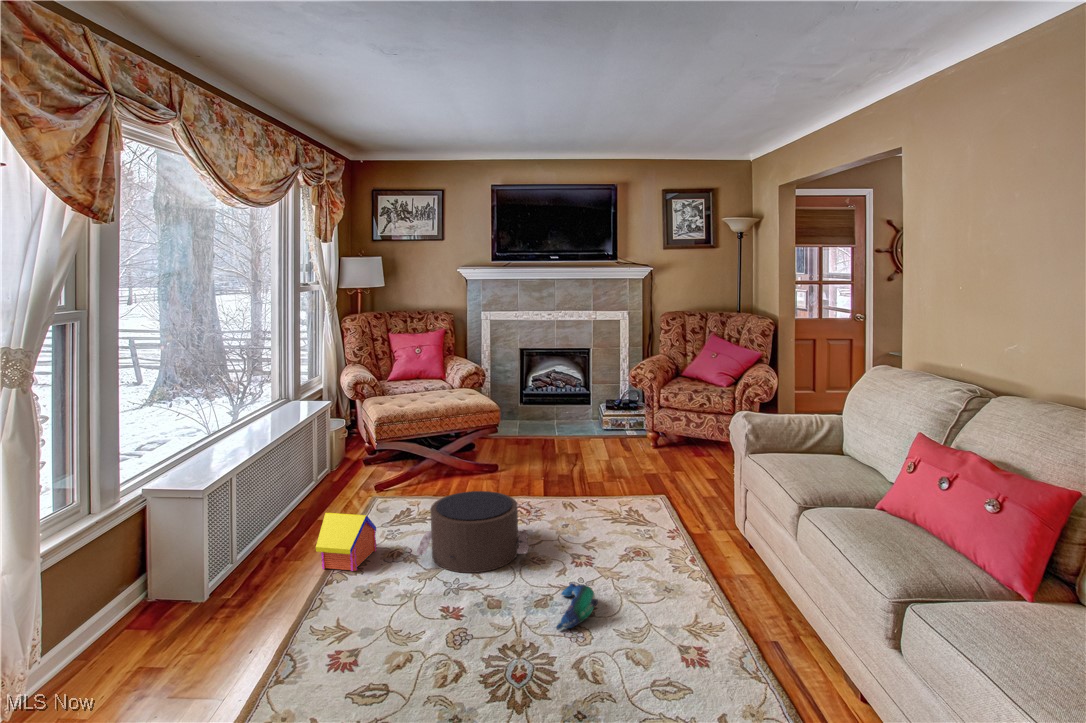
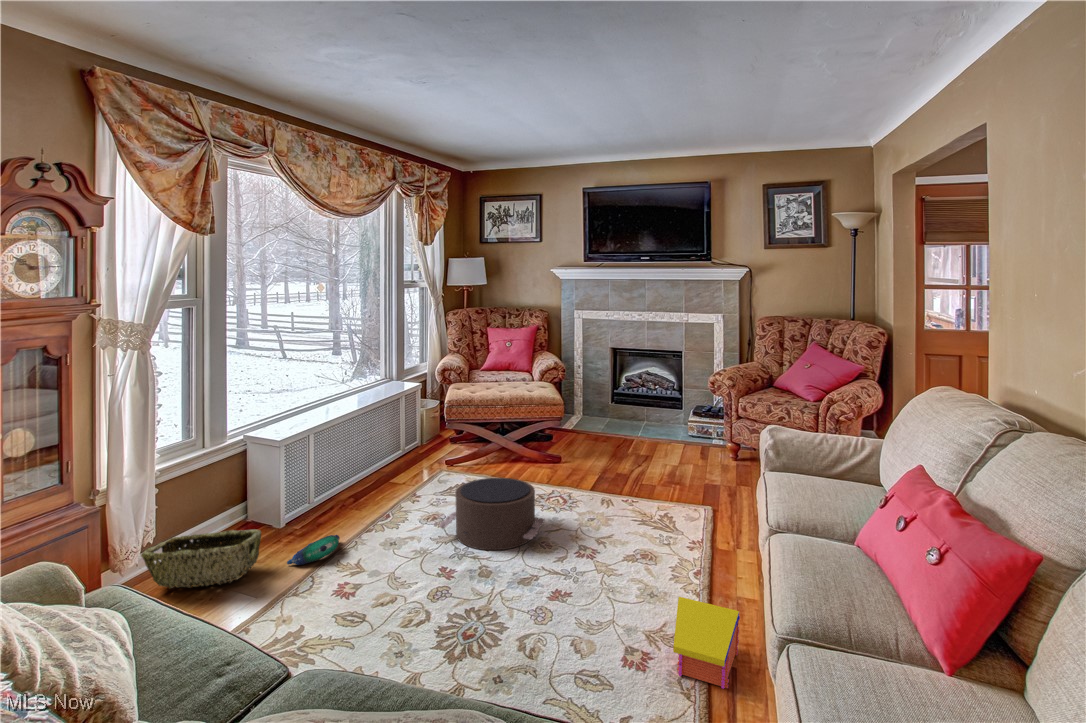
toy house: present [316,513,376,571] -> present [673,597,740,689]
plush toy: present [556,583,598,630] -> present [287,535,340,565]
woven basket: none [49,591,211,688] -> present [141,530,261,588]

